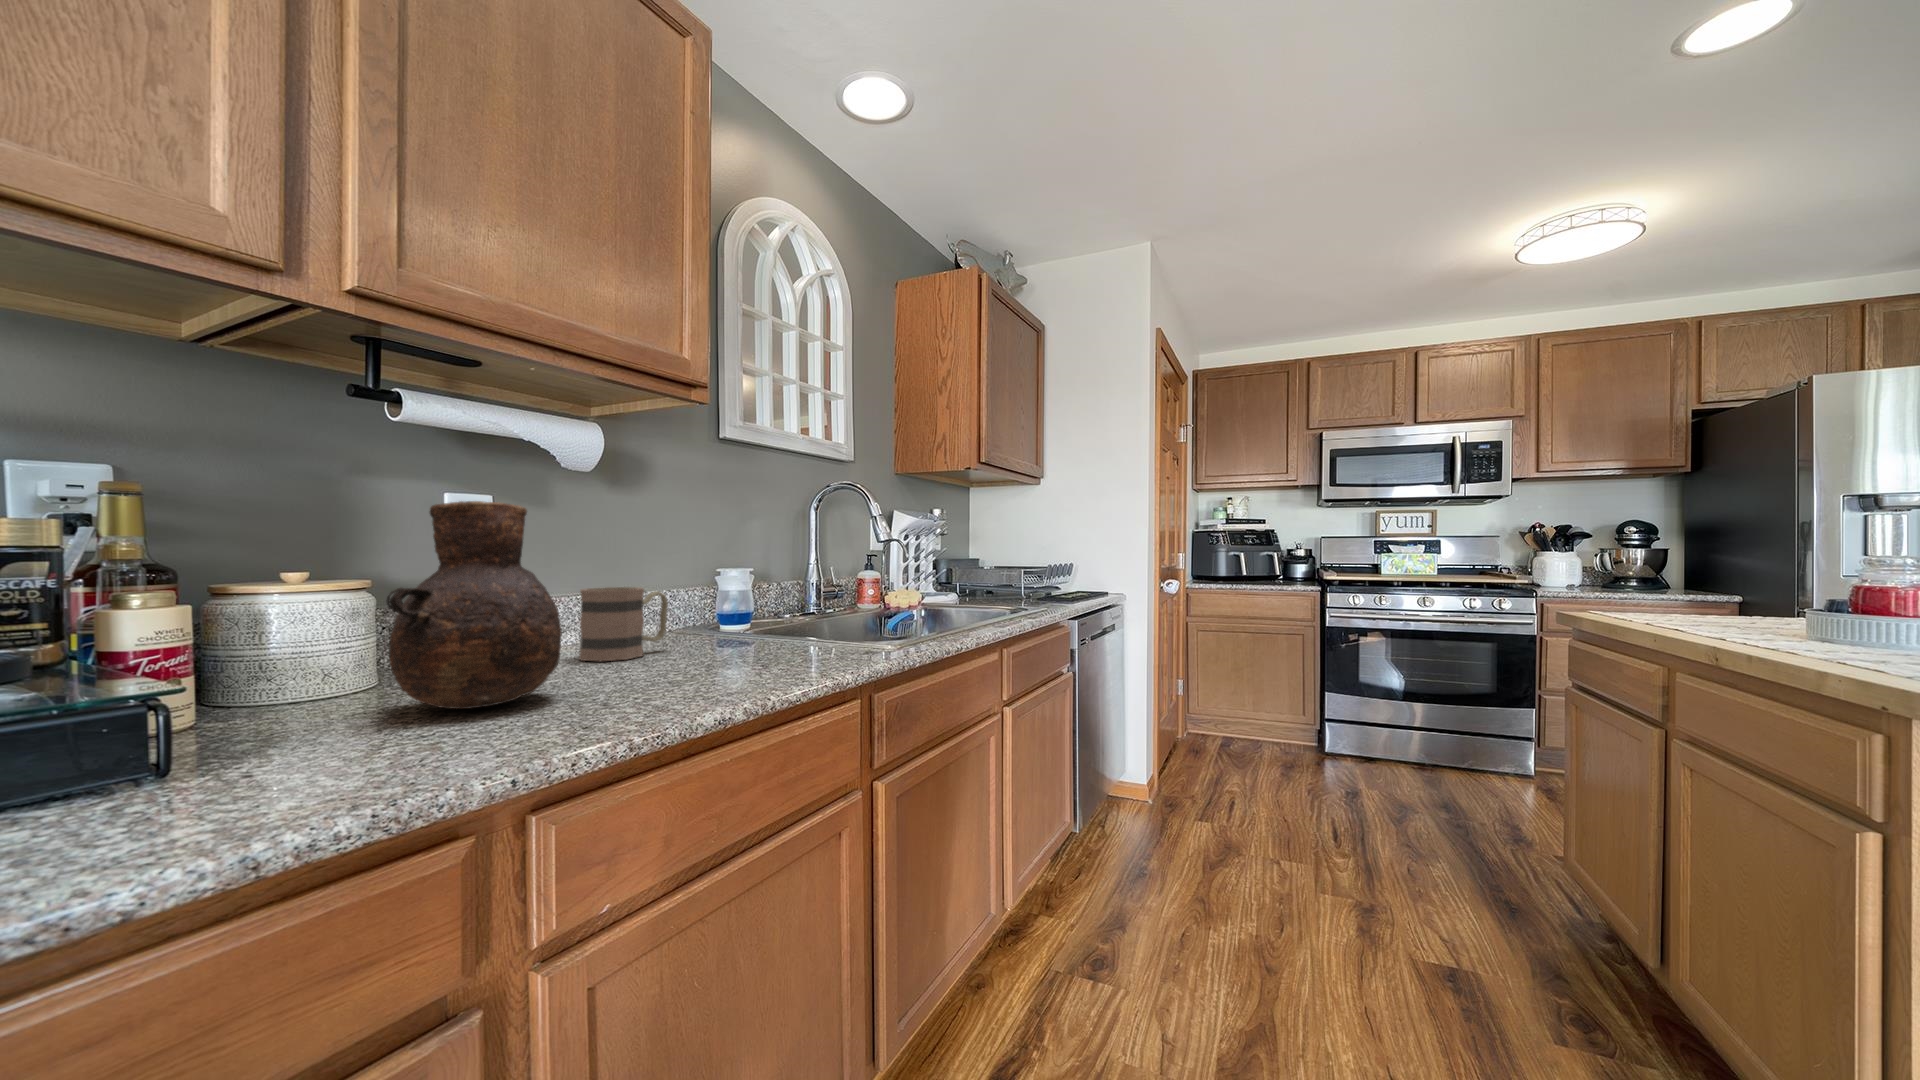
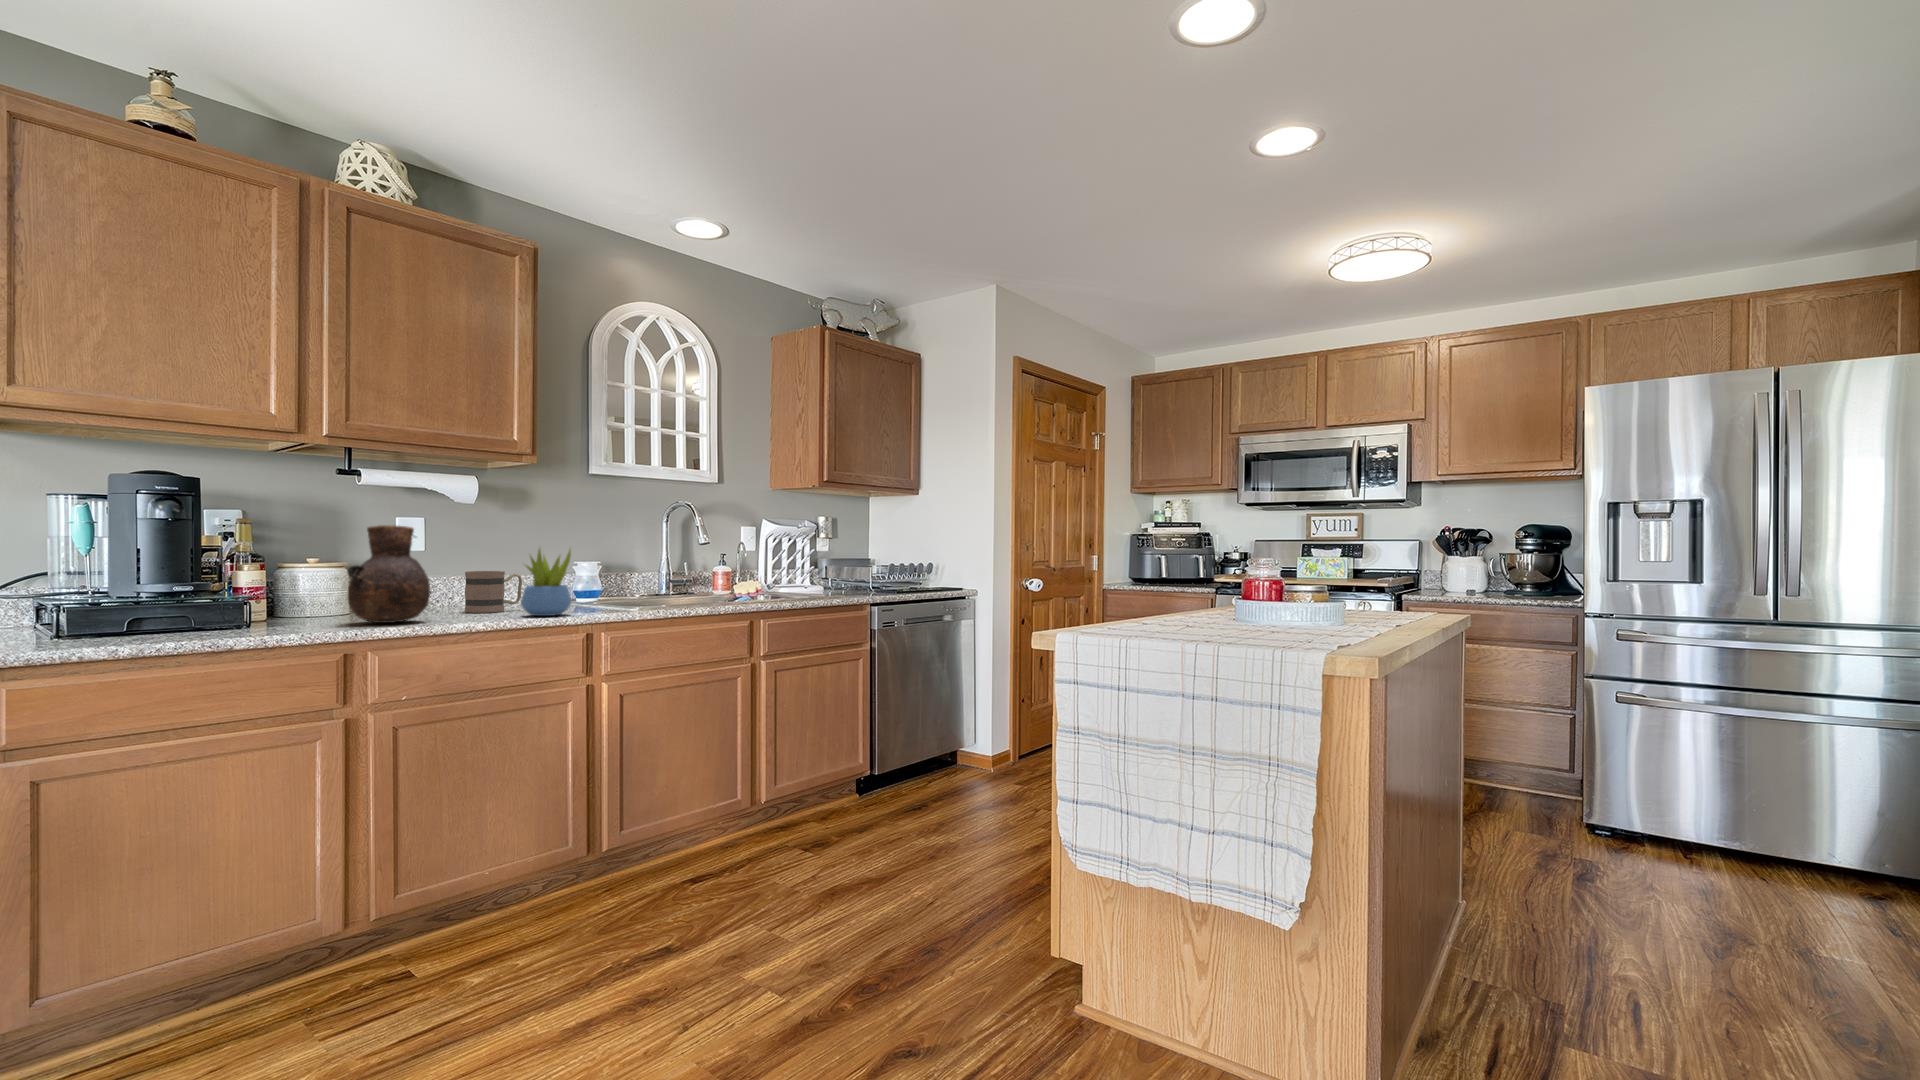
succulent plant: none [705,543,787,668] -> present [521,549,571,616]

